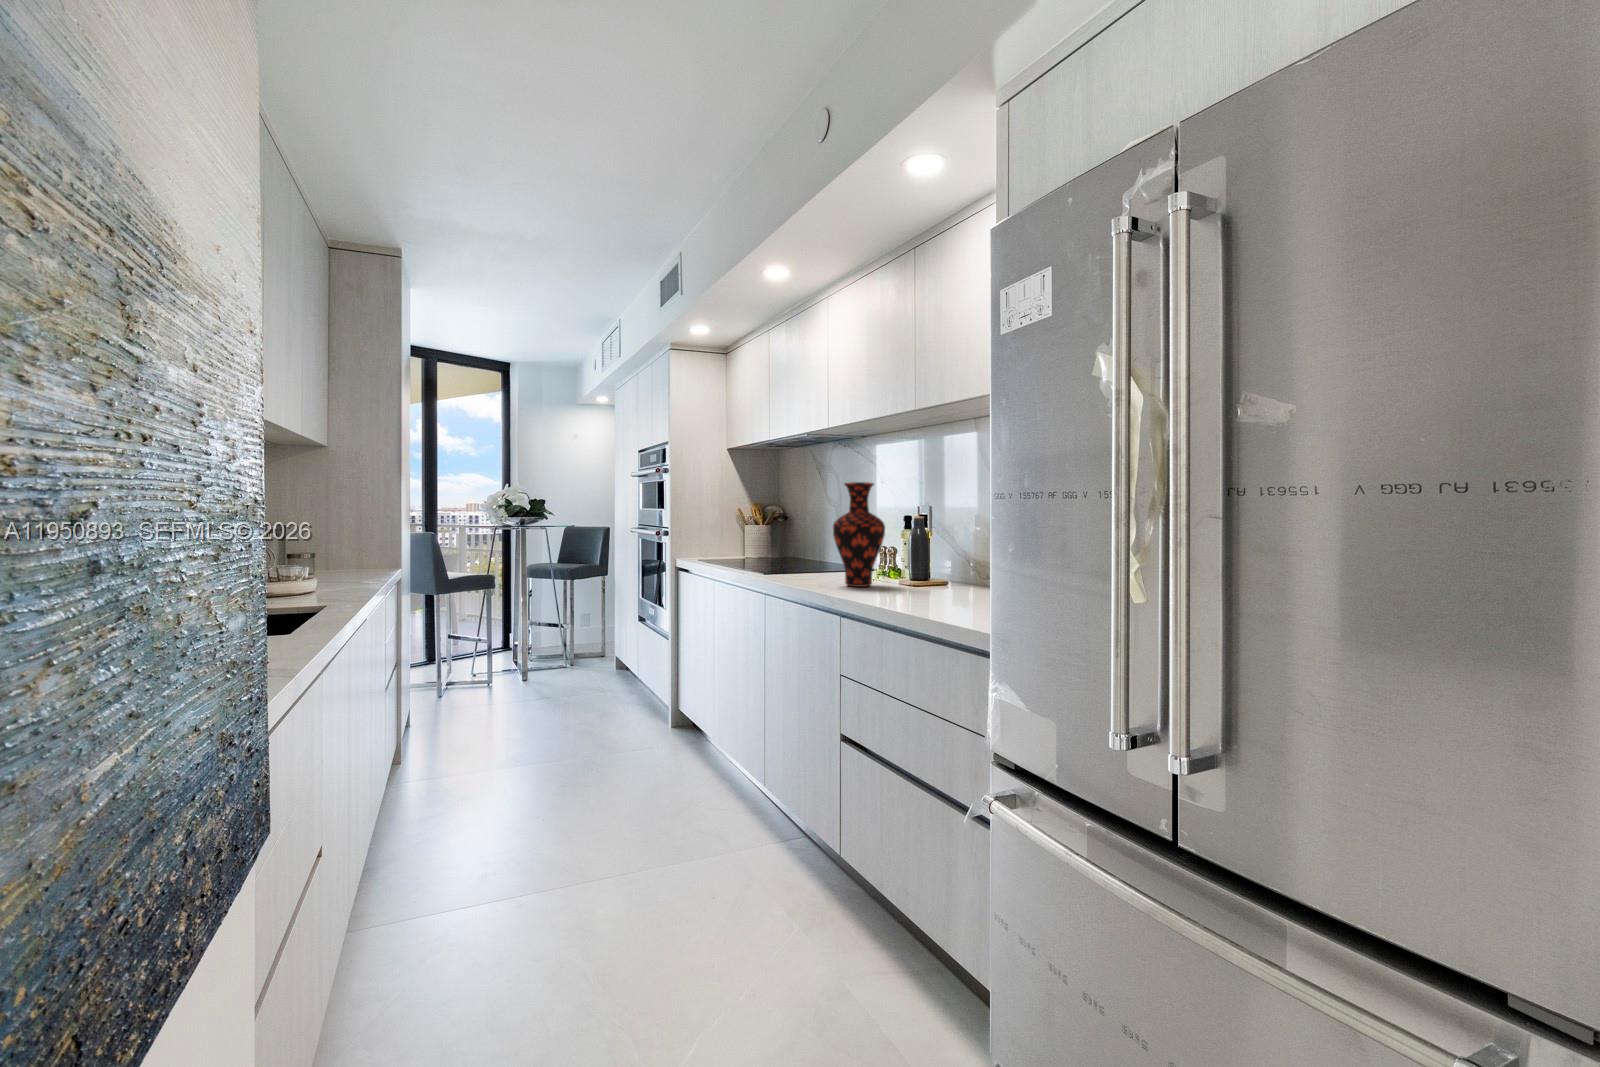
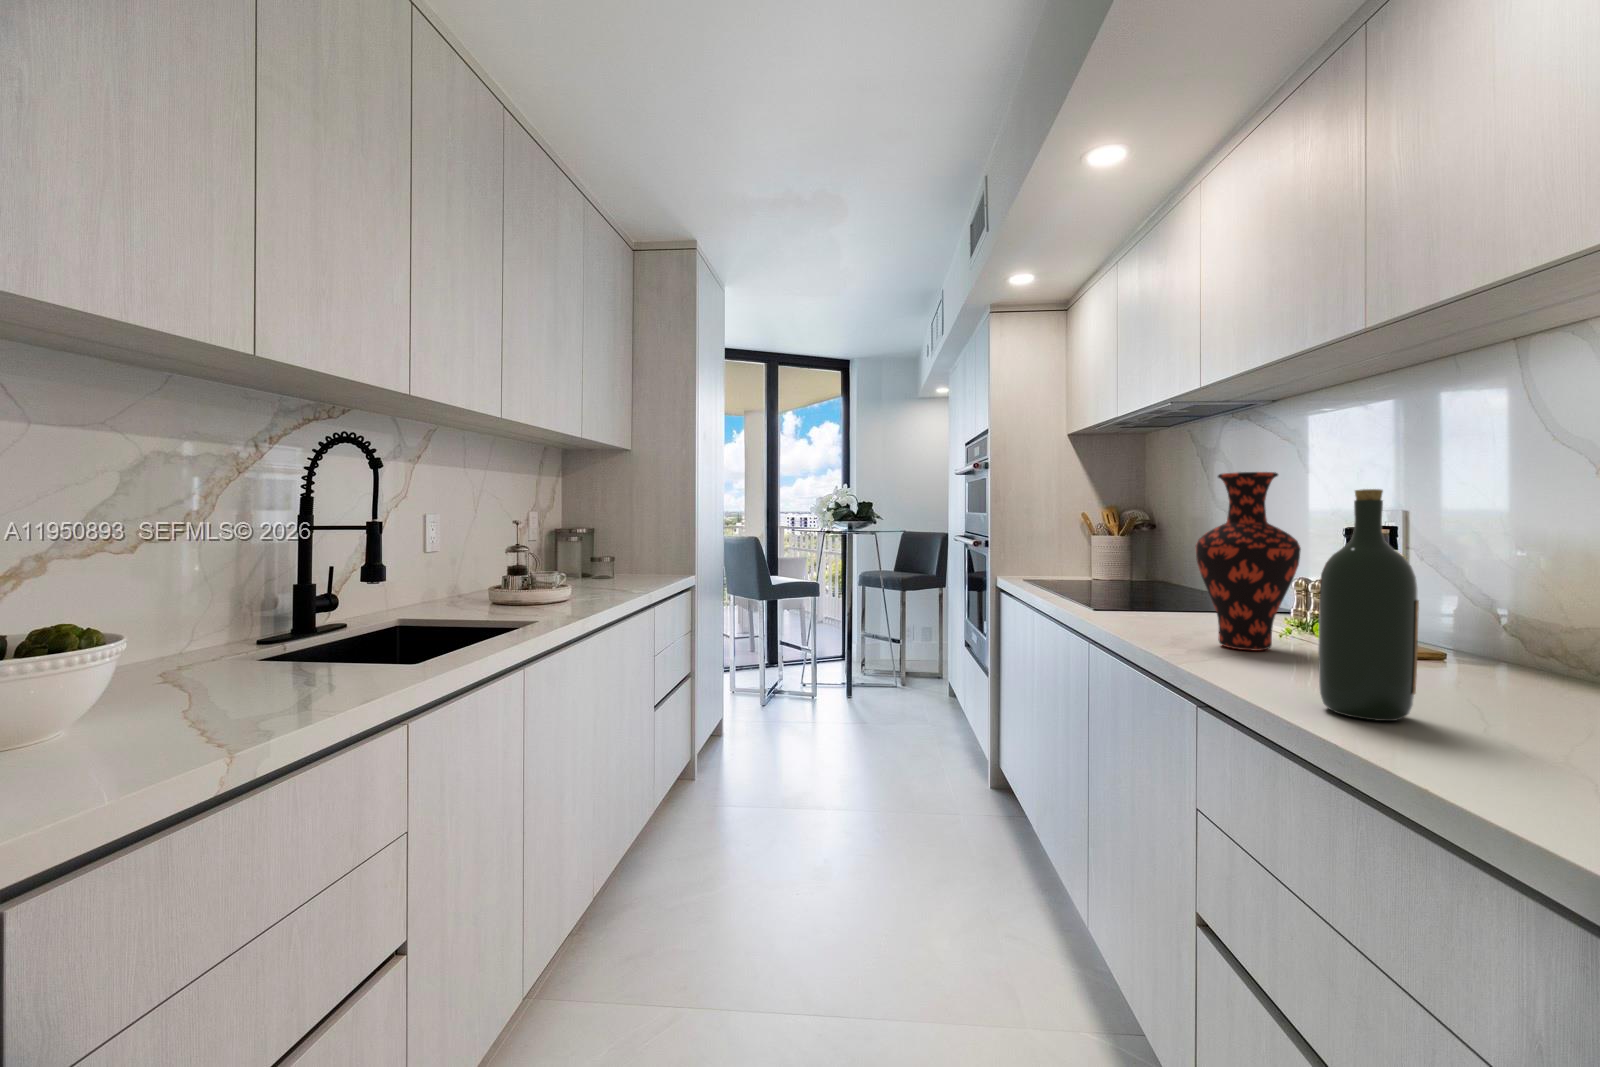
wine bottle: none [900,493,939,606] -> present [1318,489,1419,721]

